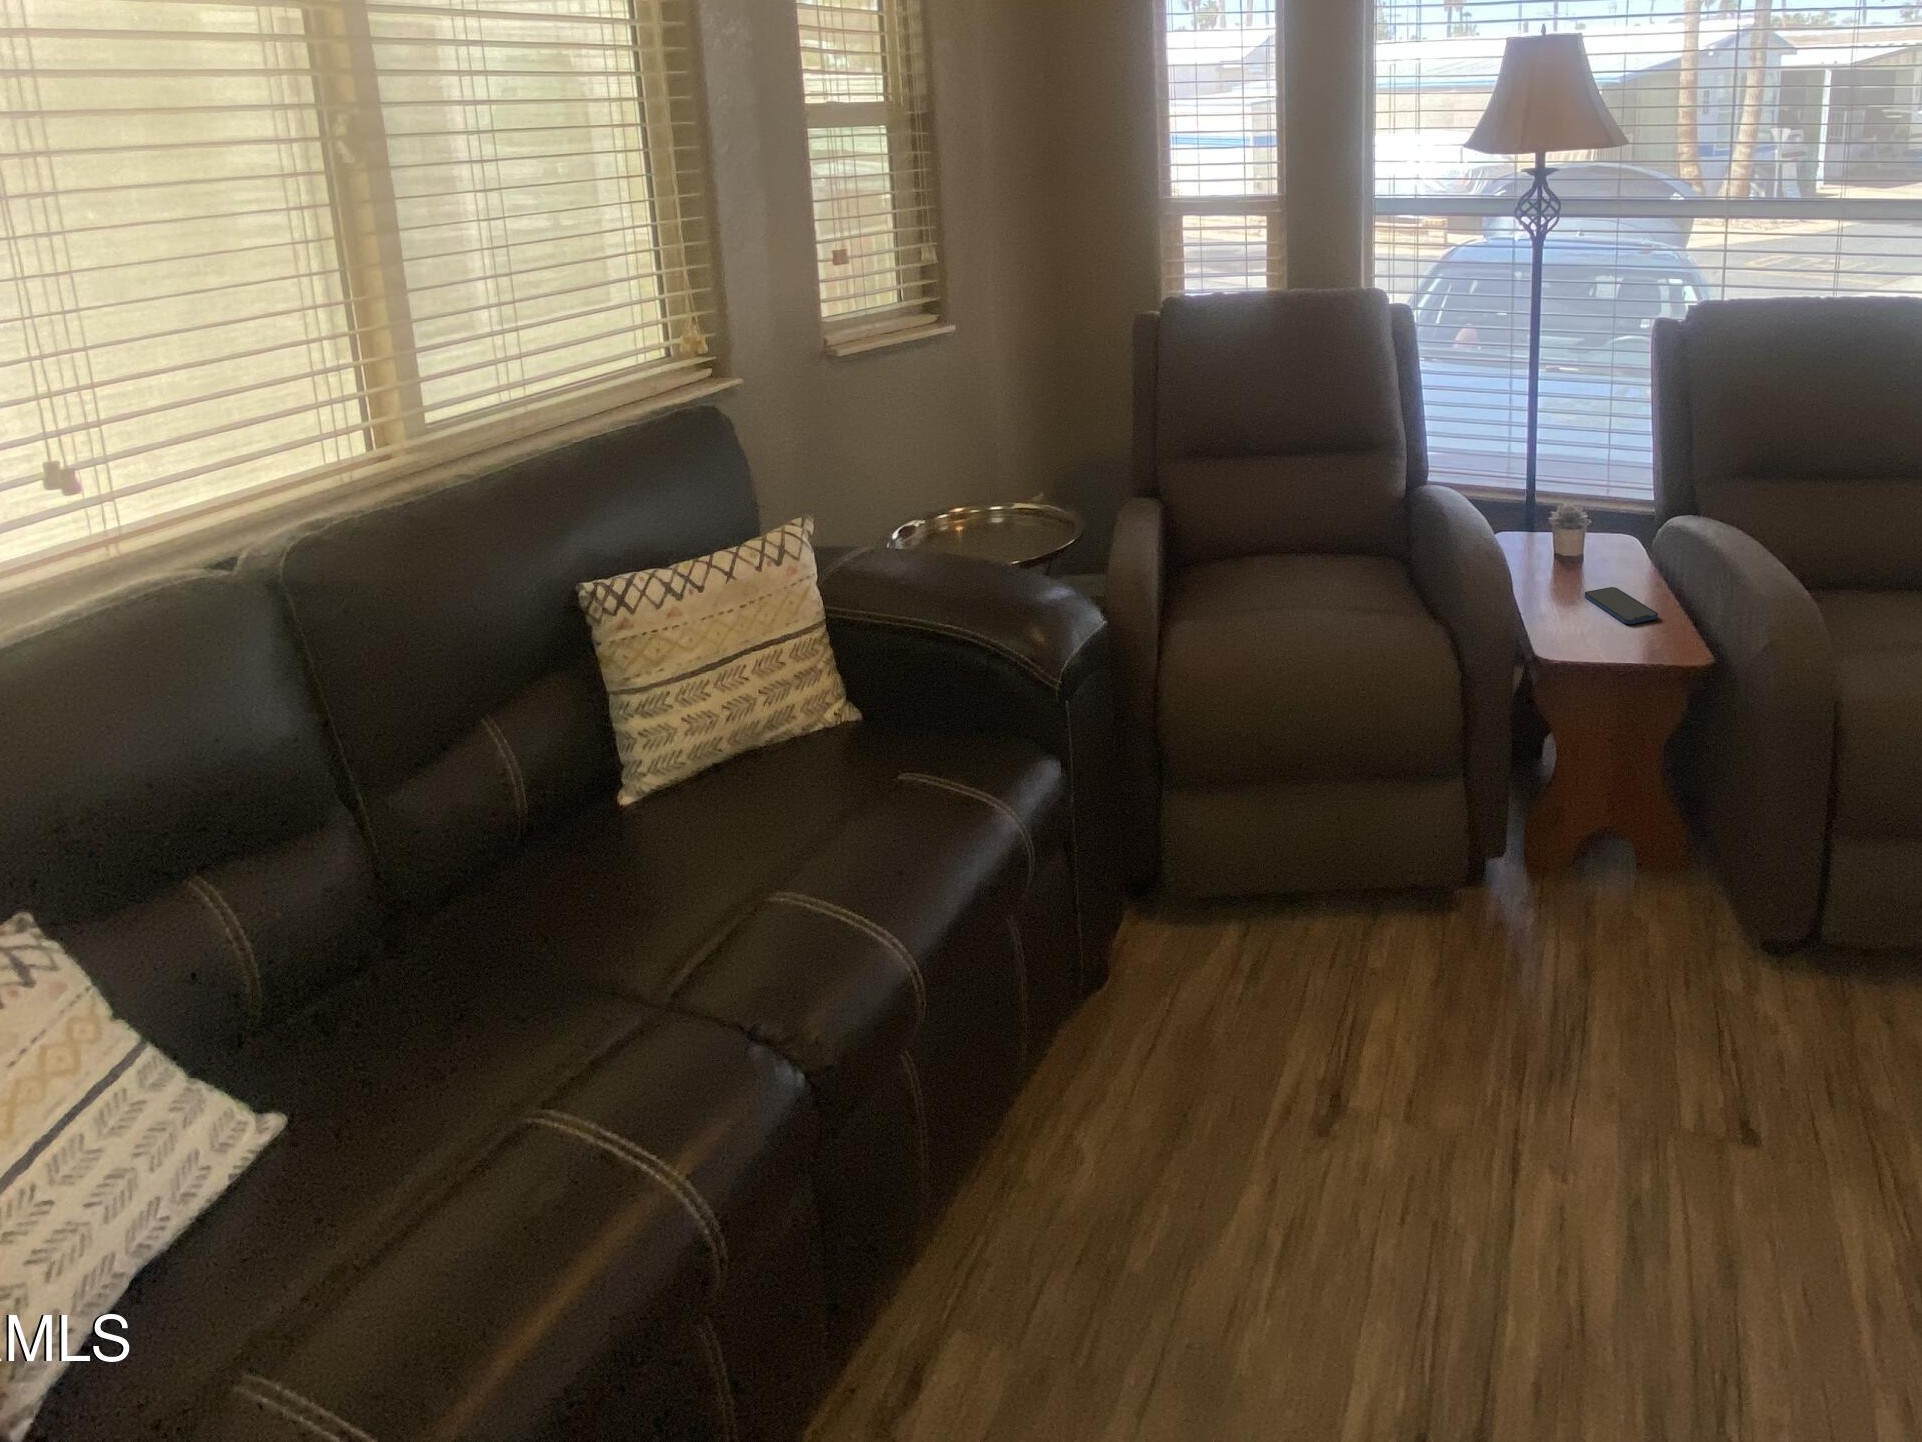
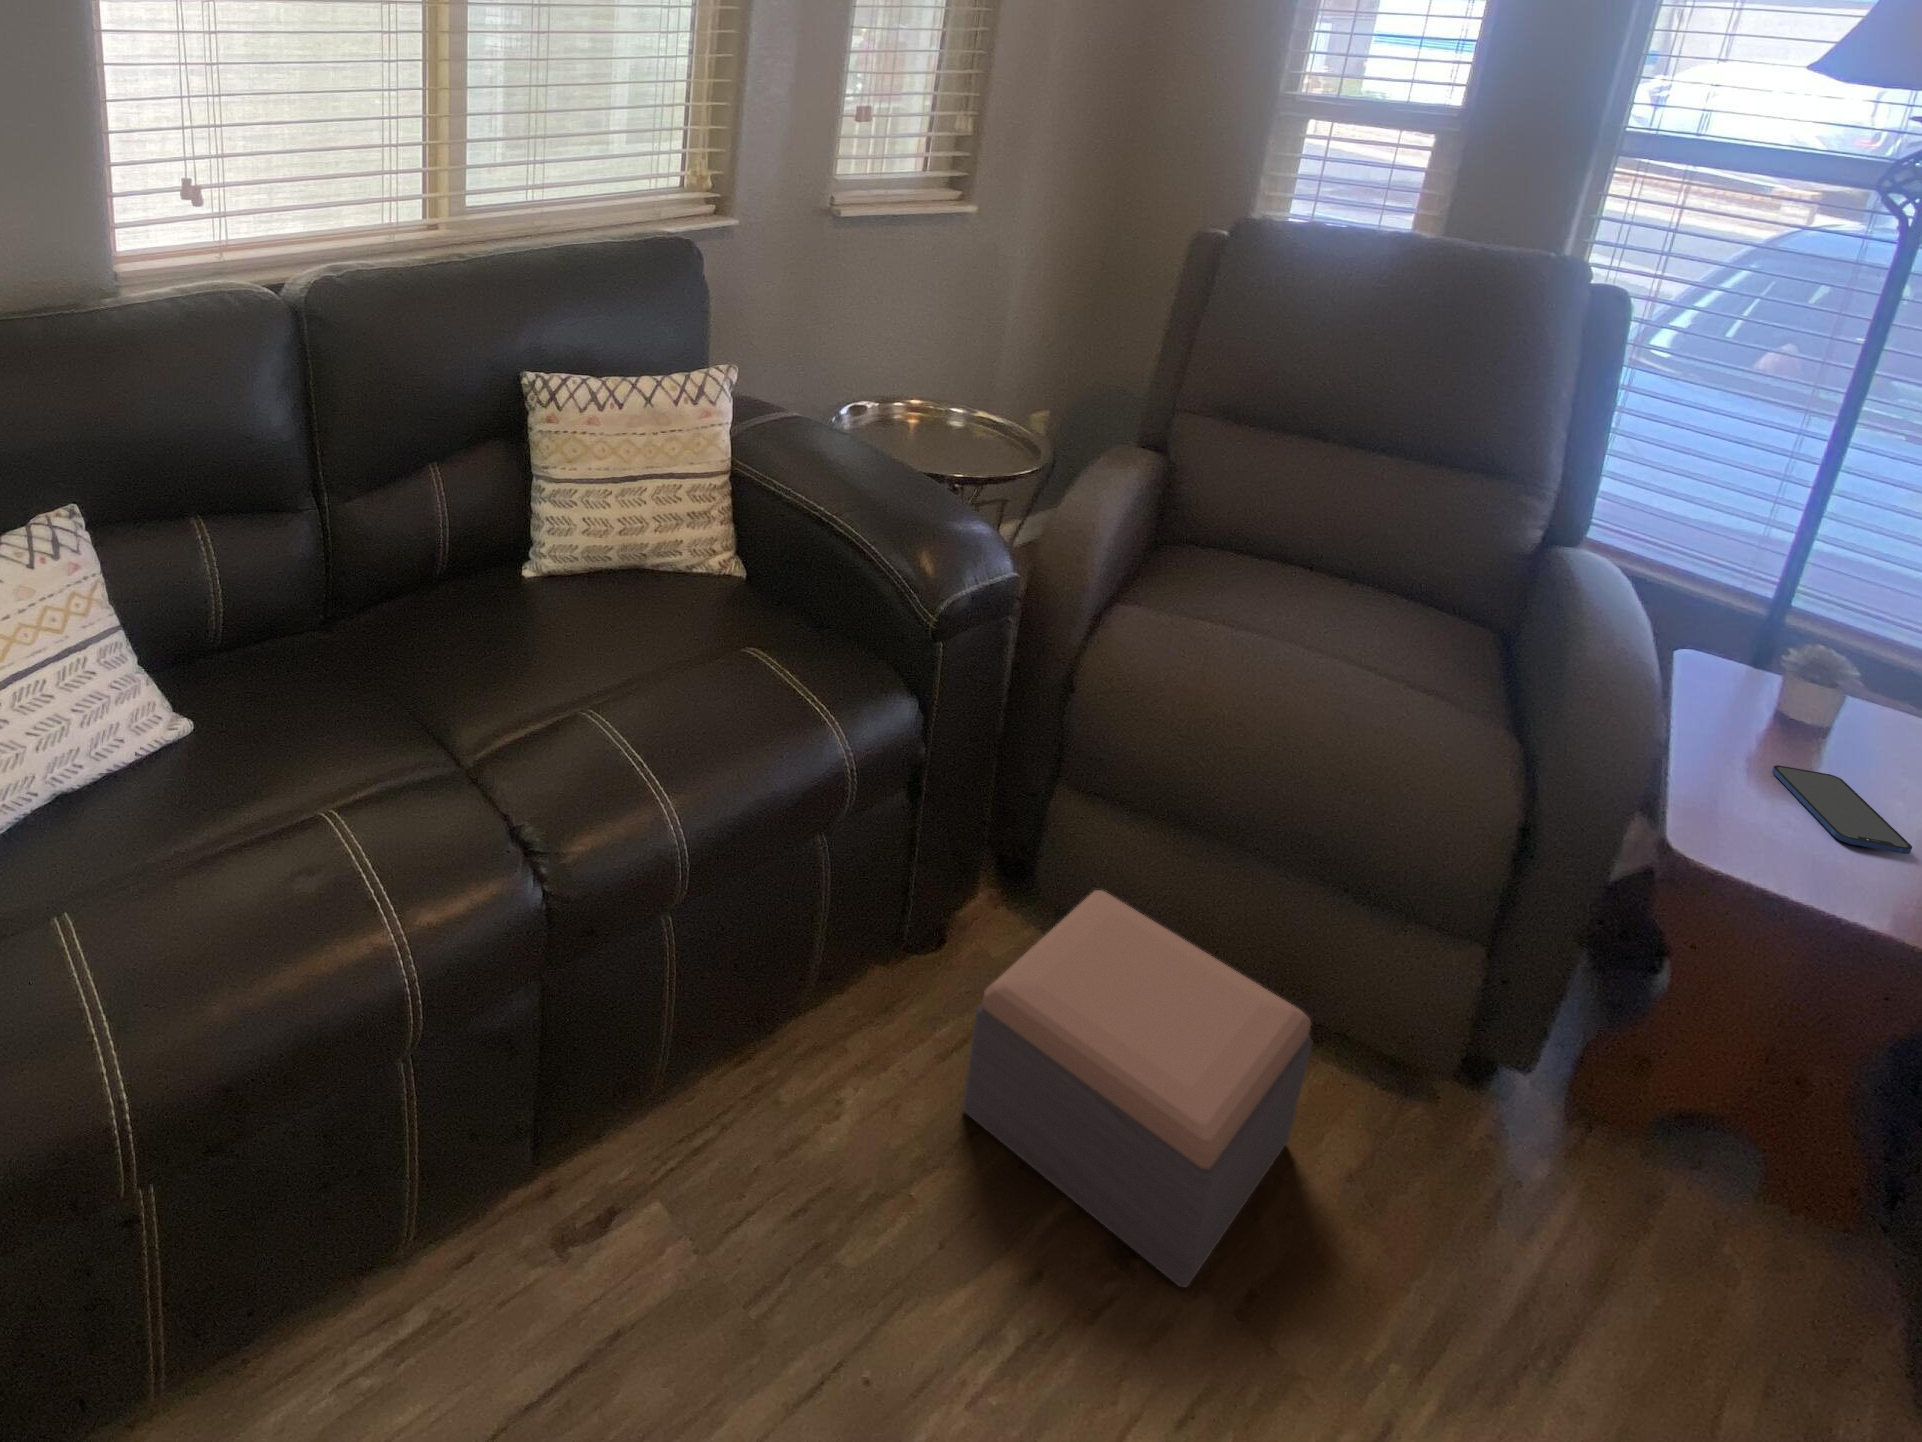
footstool: none [1178,864,1405,1129] -> present [963,890,1312,1287]

